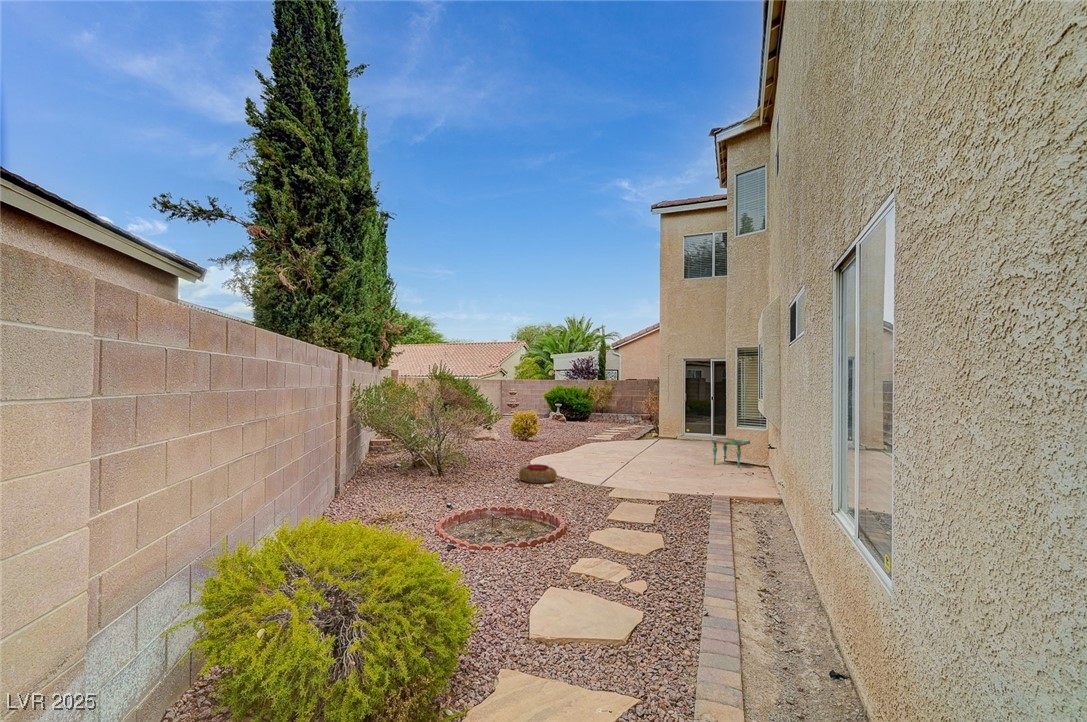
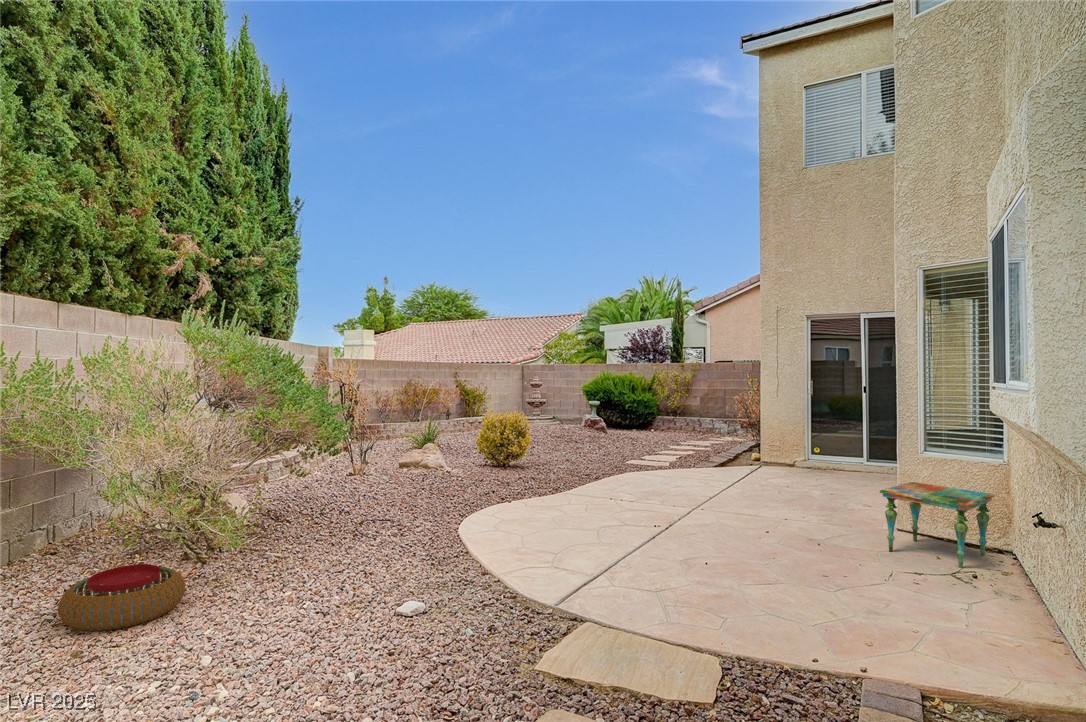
pouf: present [519,464,557,483] -> present [58,564,185,631]

